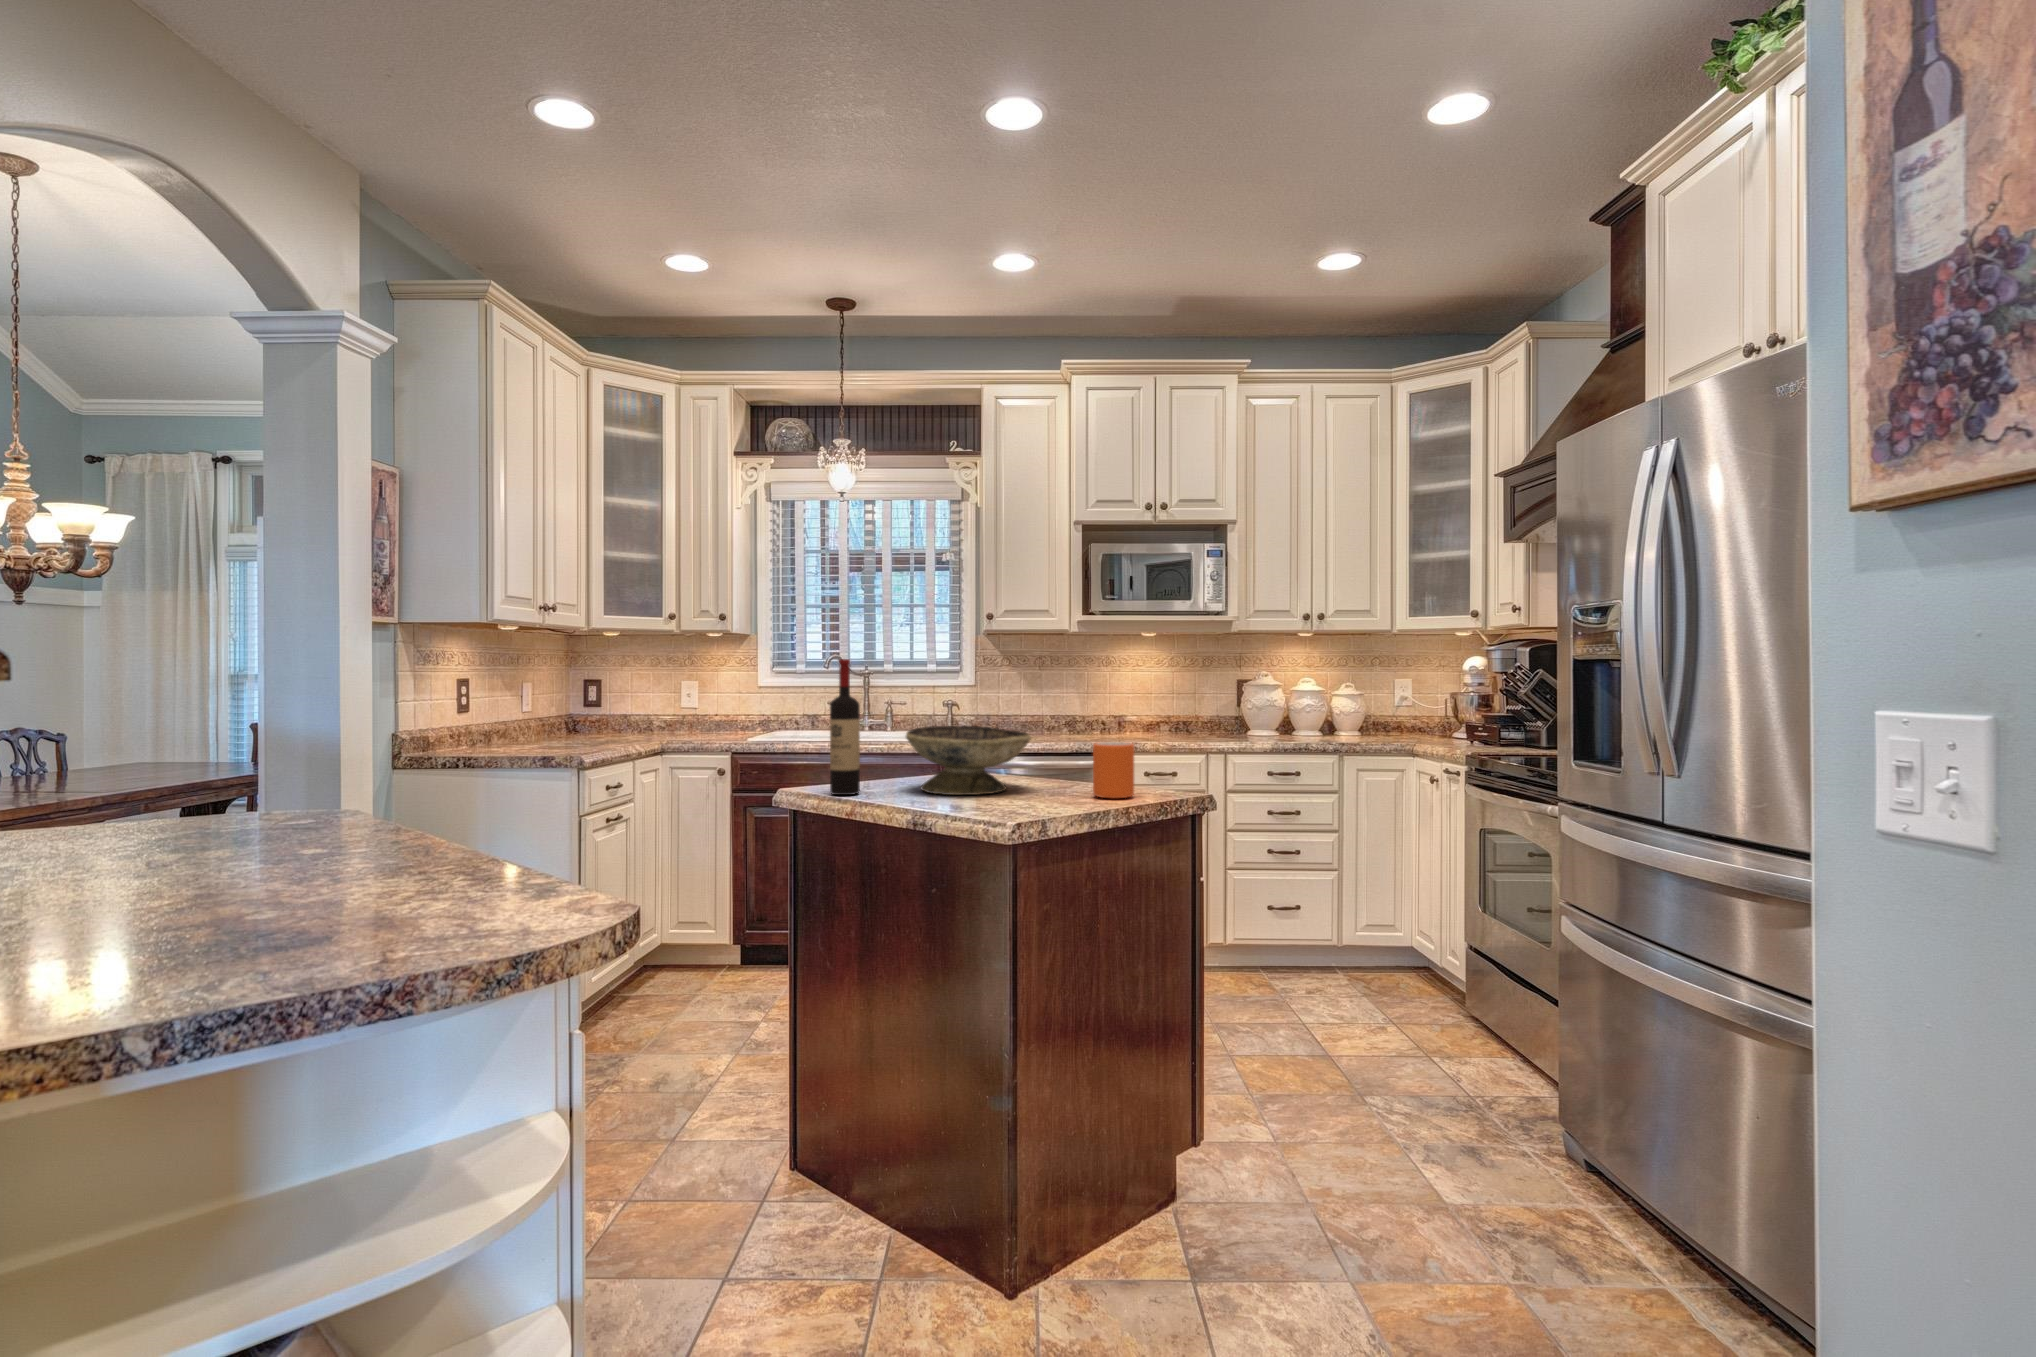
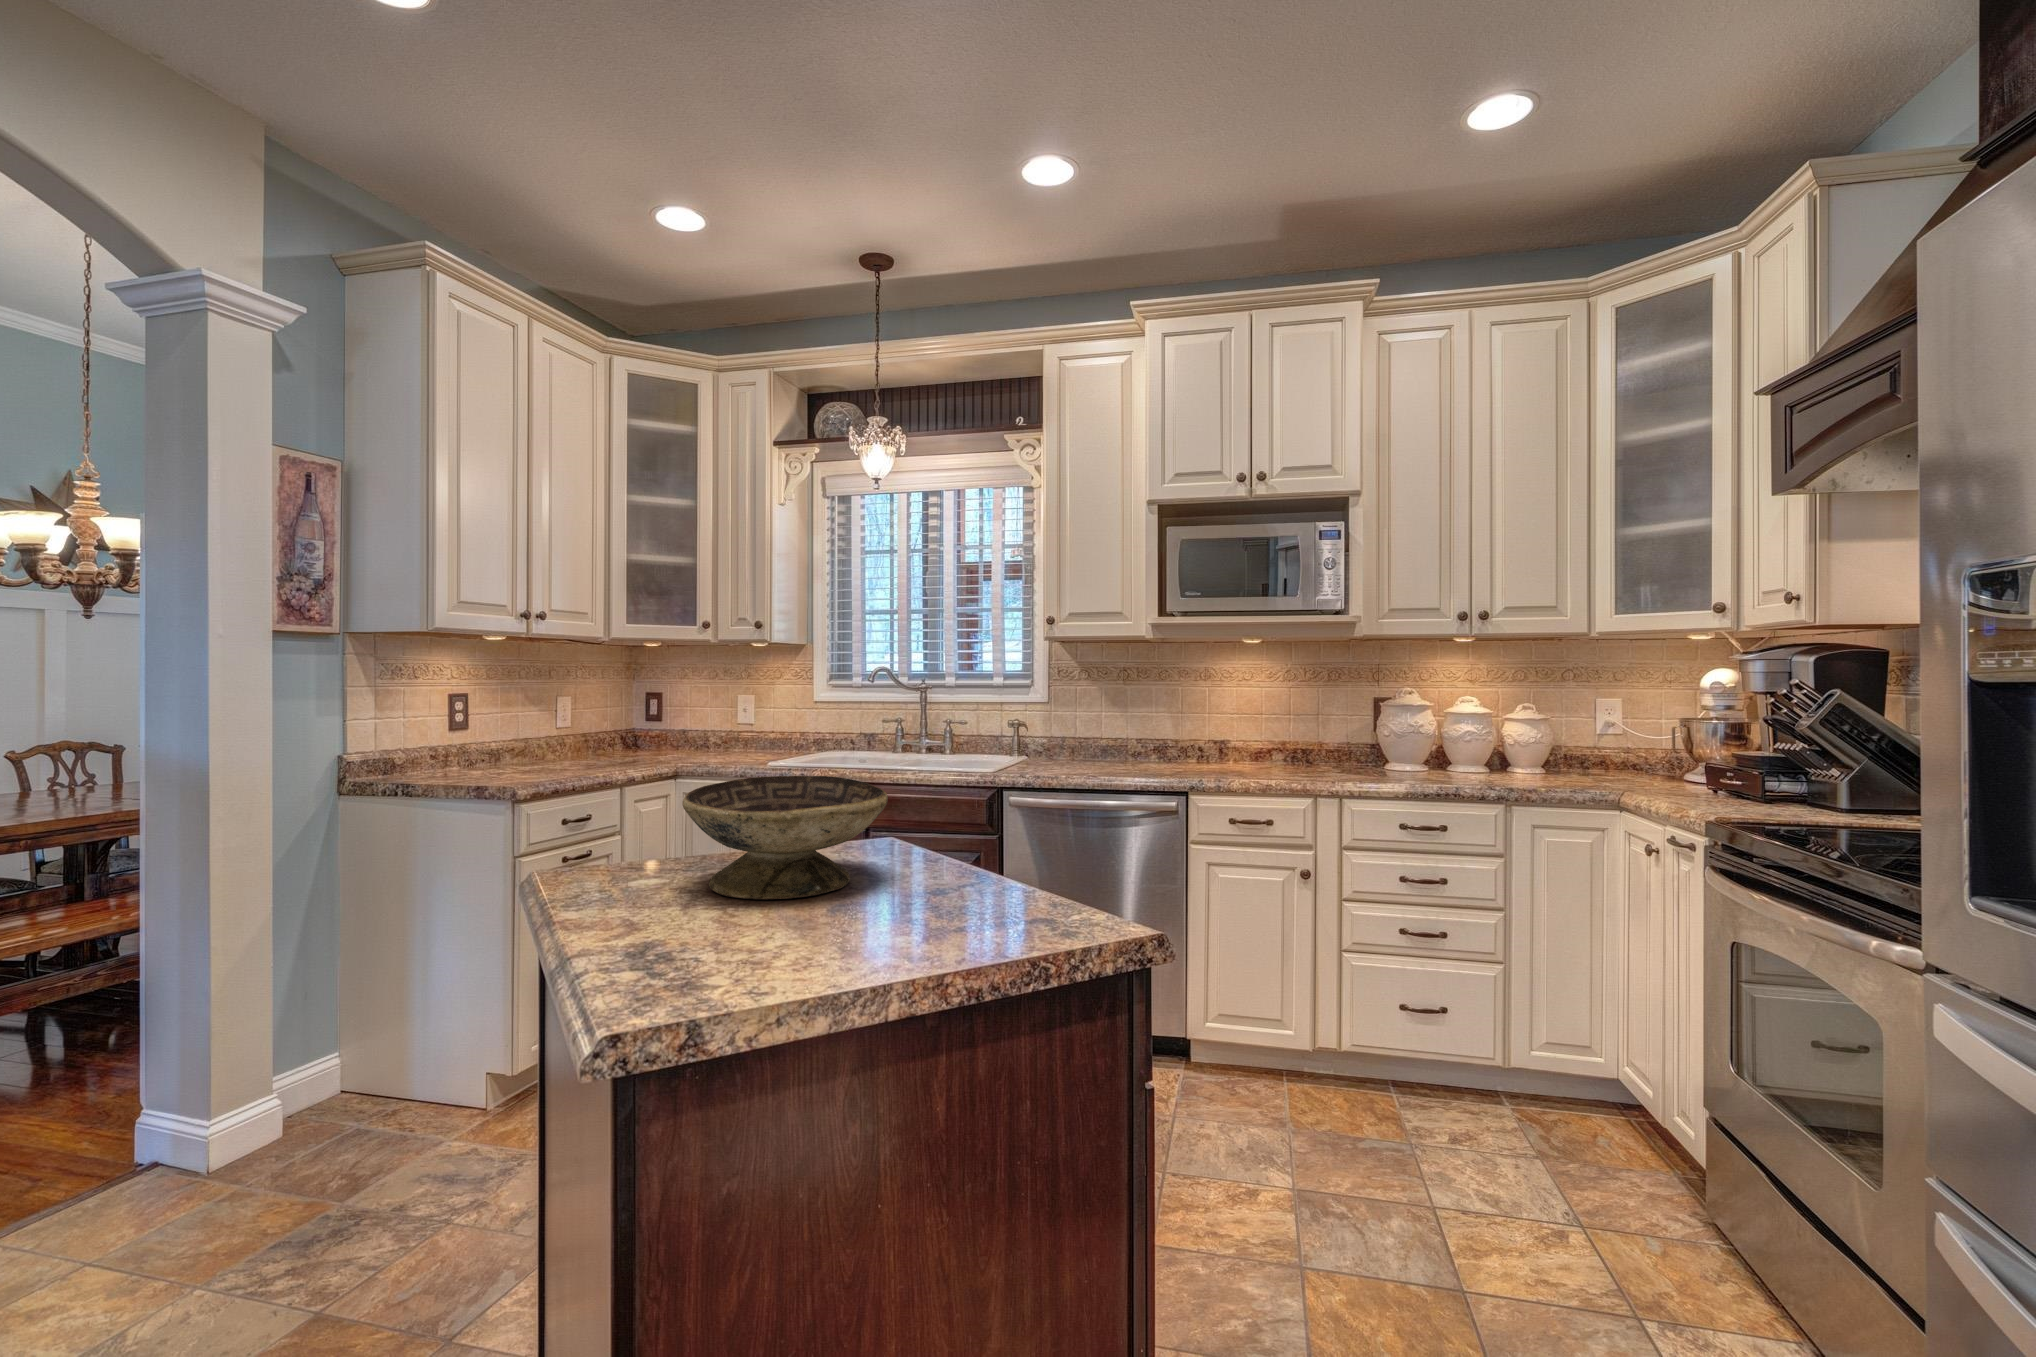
wine bottle: present [830,659,860,795] -> none [567,675,618,888]
mug: present [1093,742,1134,798] -> none [943,821,1016,929]

